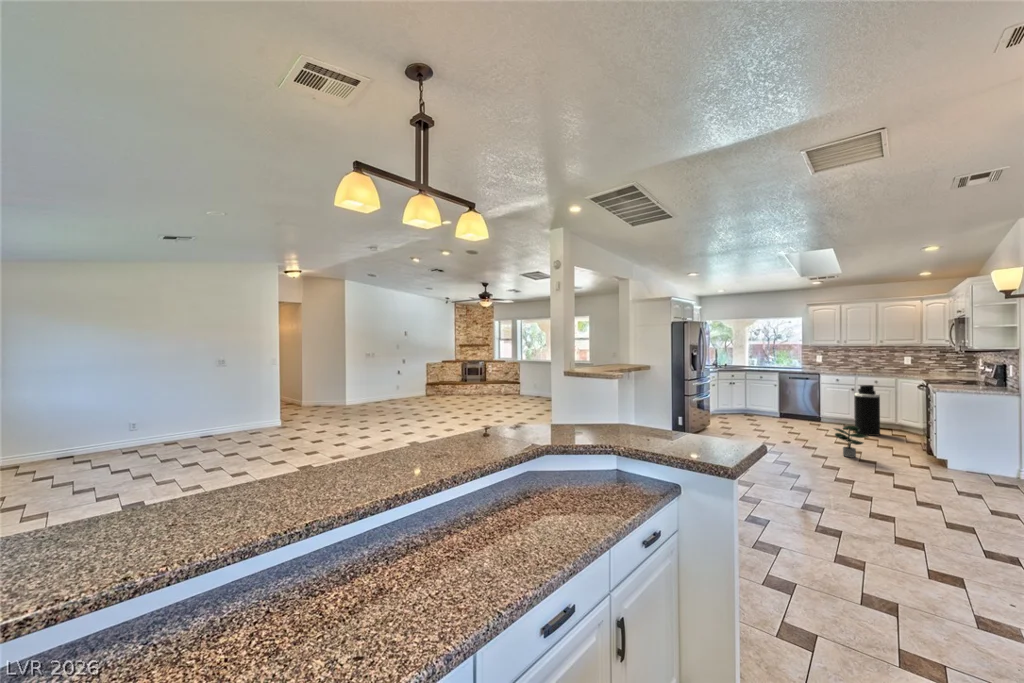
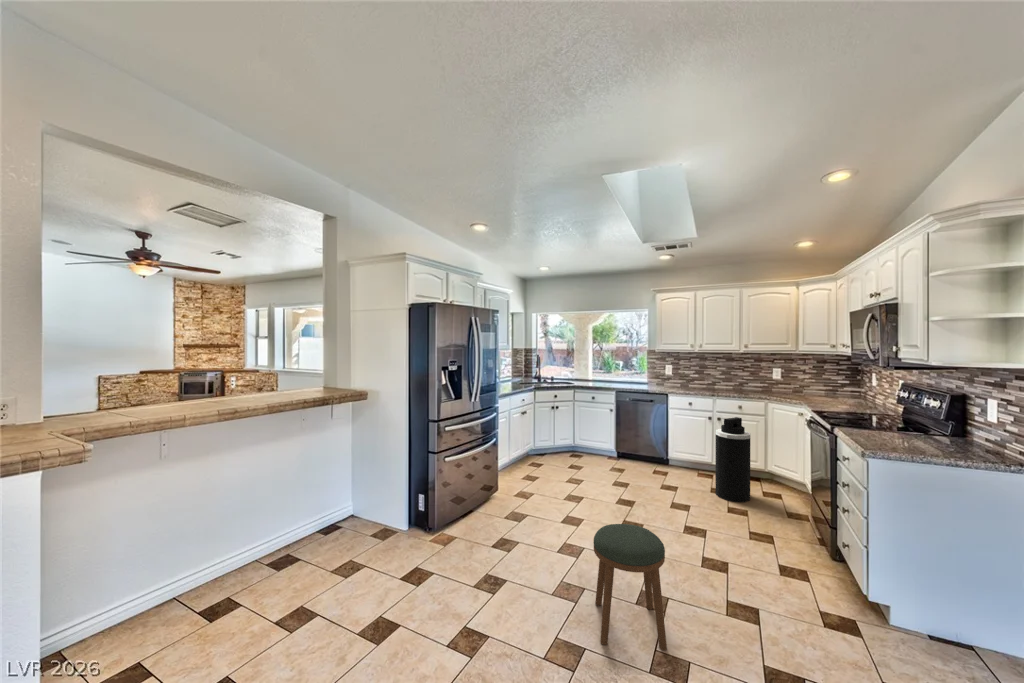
stool: none [785,419,823,463] -> present [593,524,667,650]
potted plant: present [834,426,868,458] -> none [686,523,756,603]

